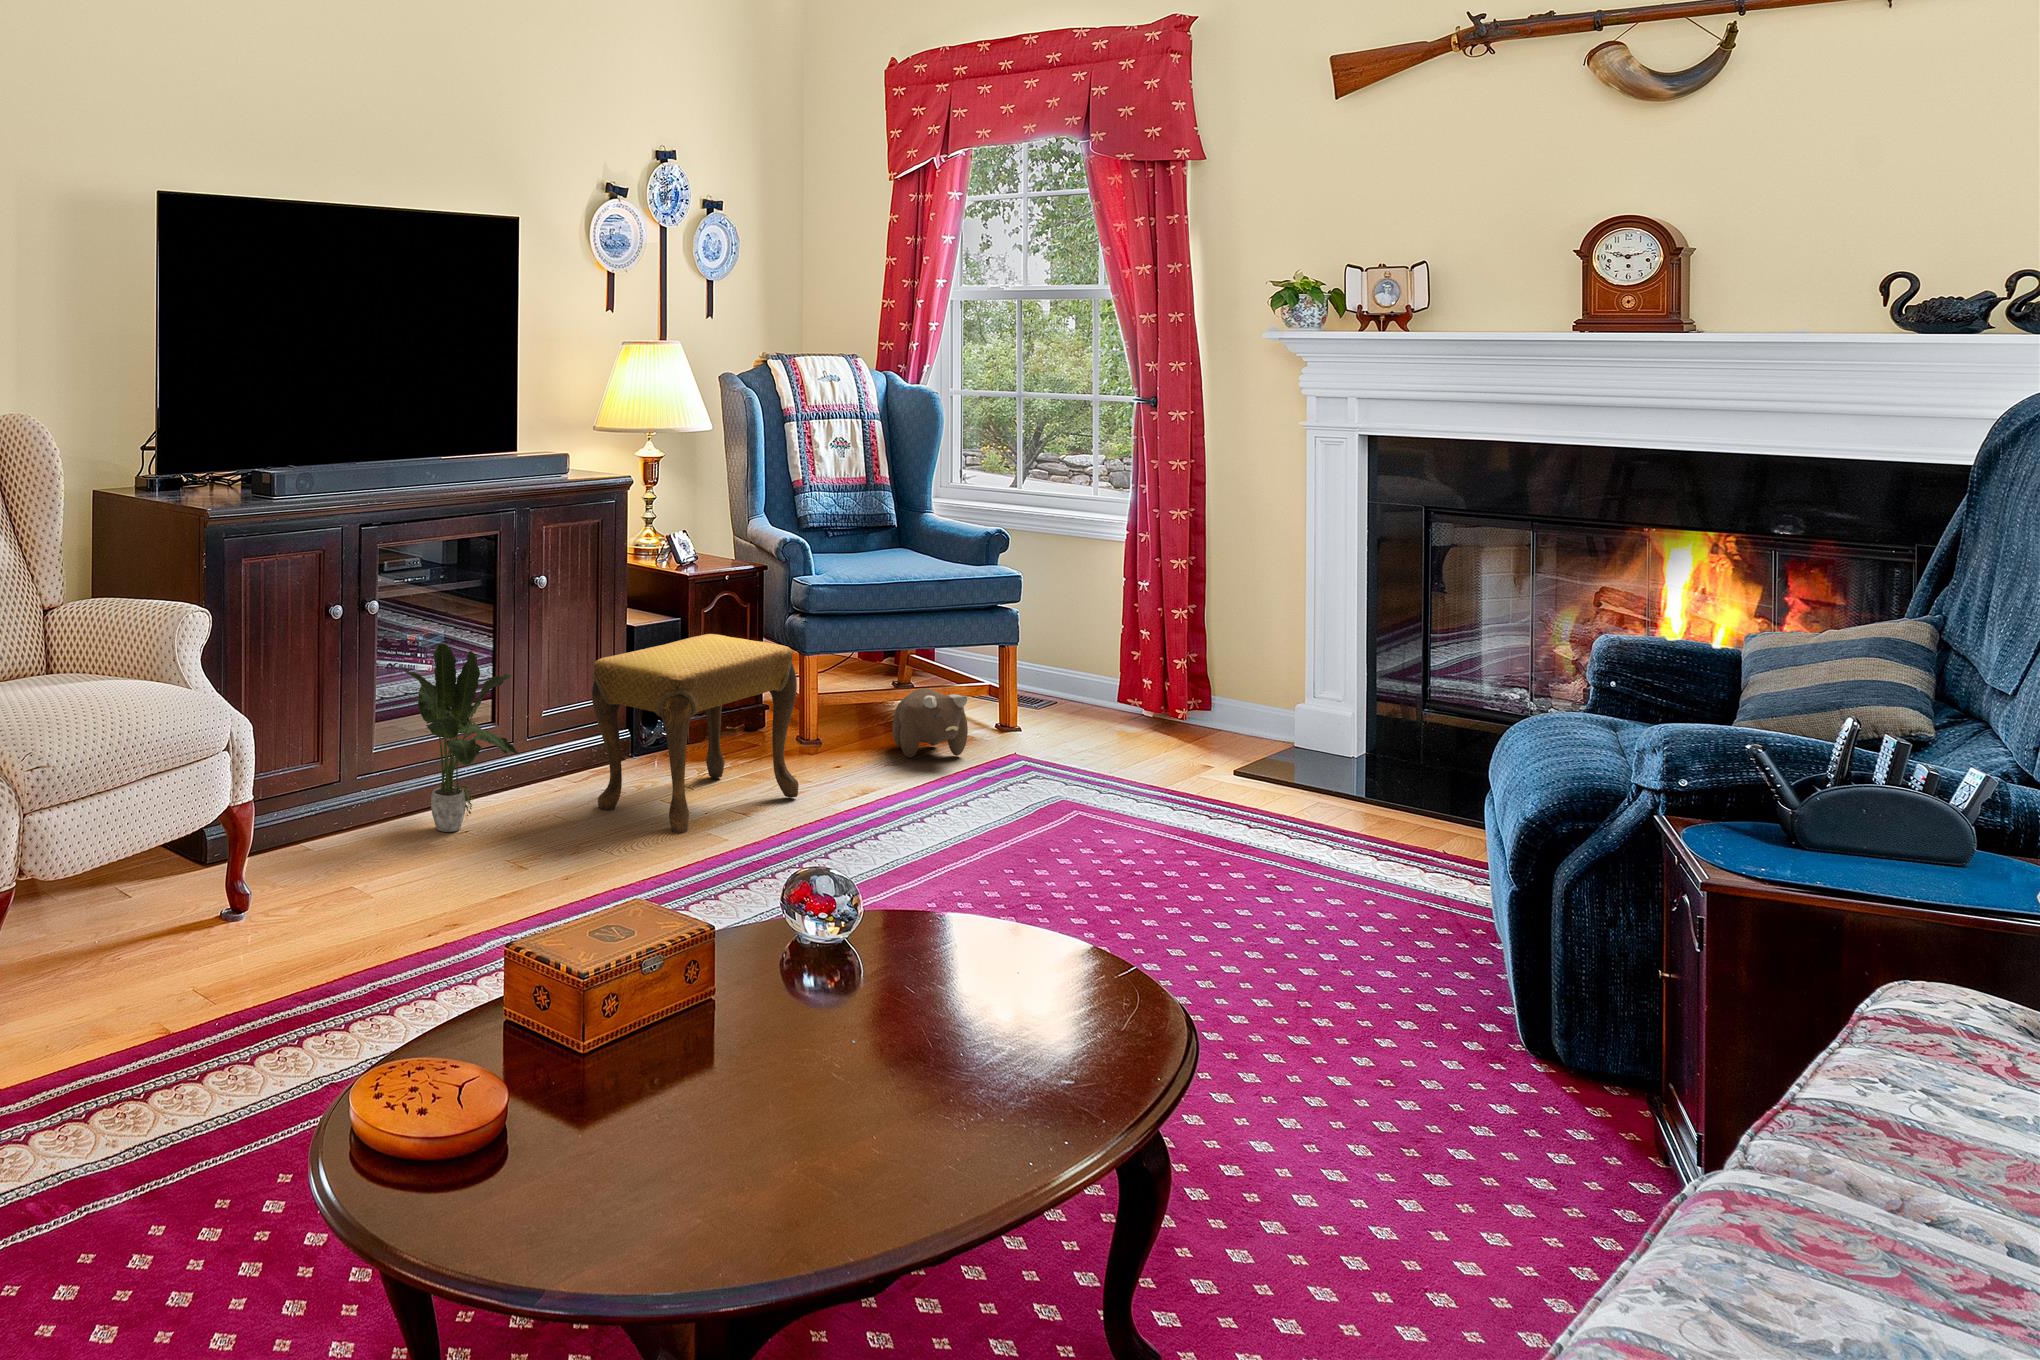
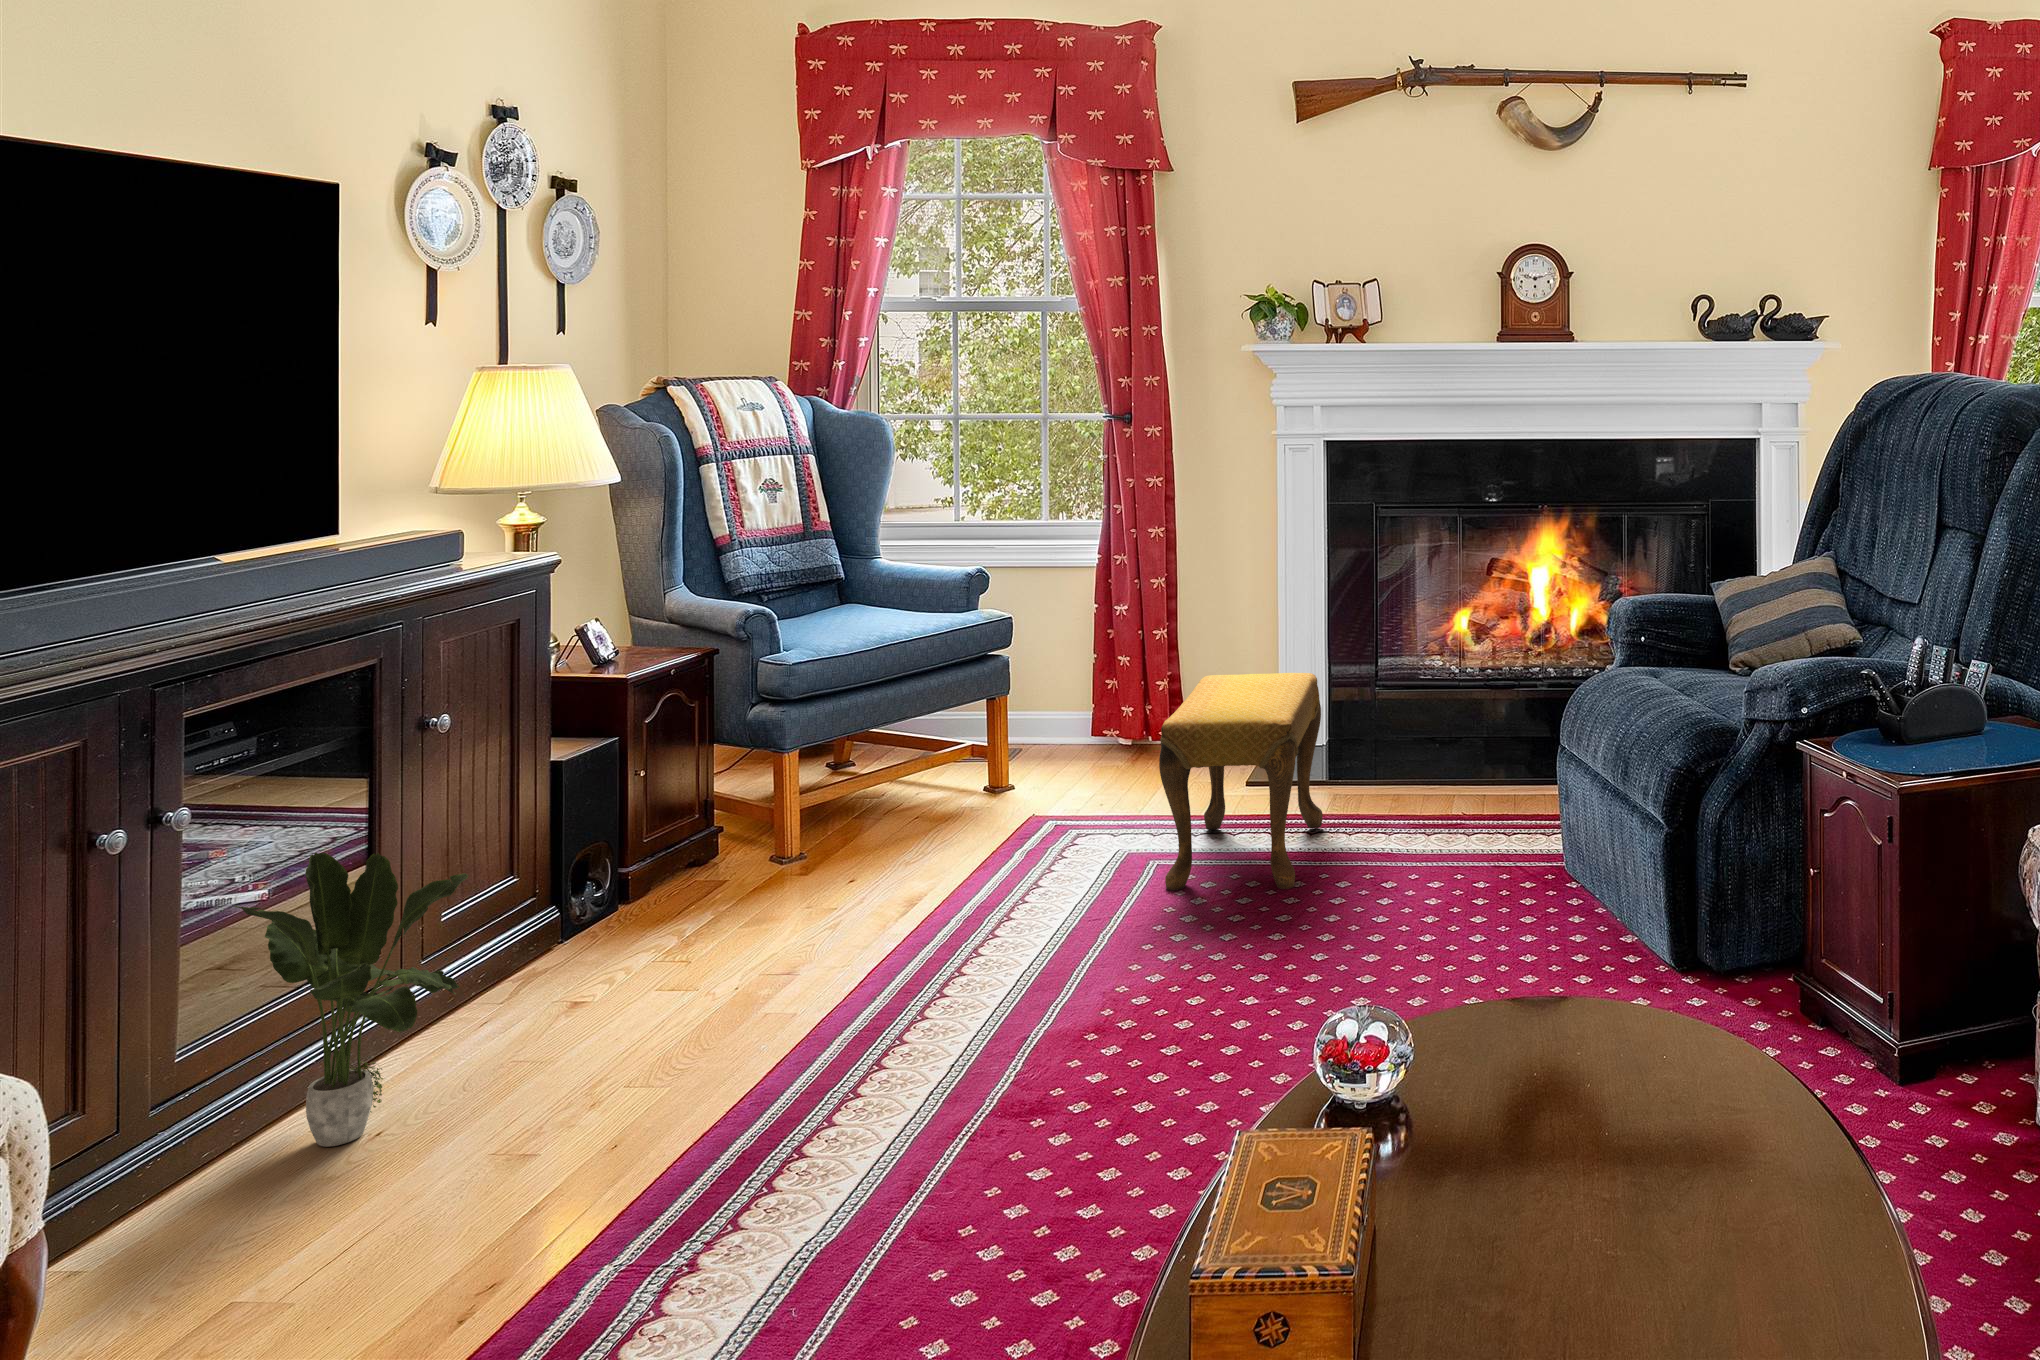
footstool: present [592,634,799,833] -> present [1159,673,1323,890]
plush toy: present [893,688,968,758] -> none [886,762,987,848]

